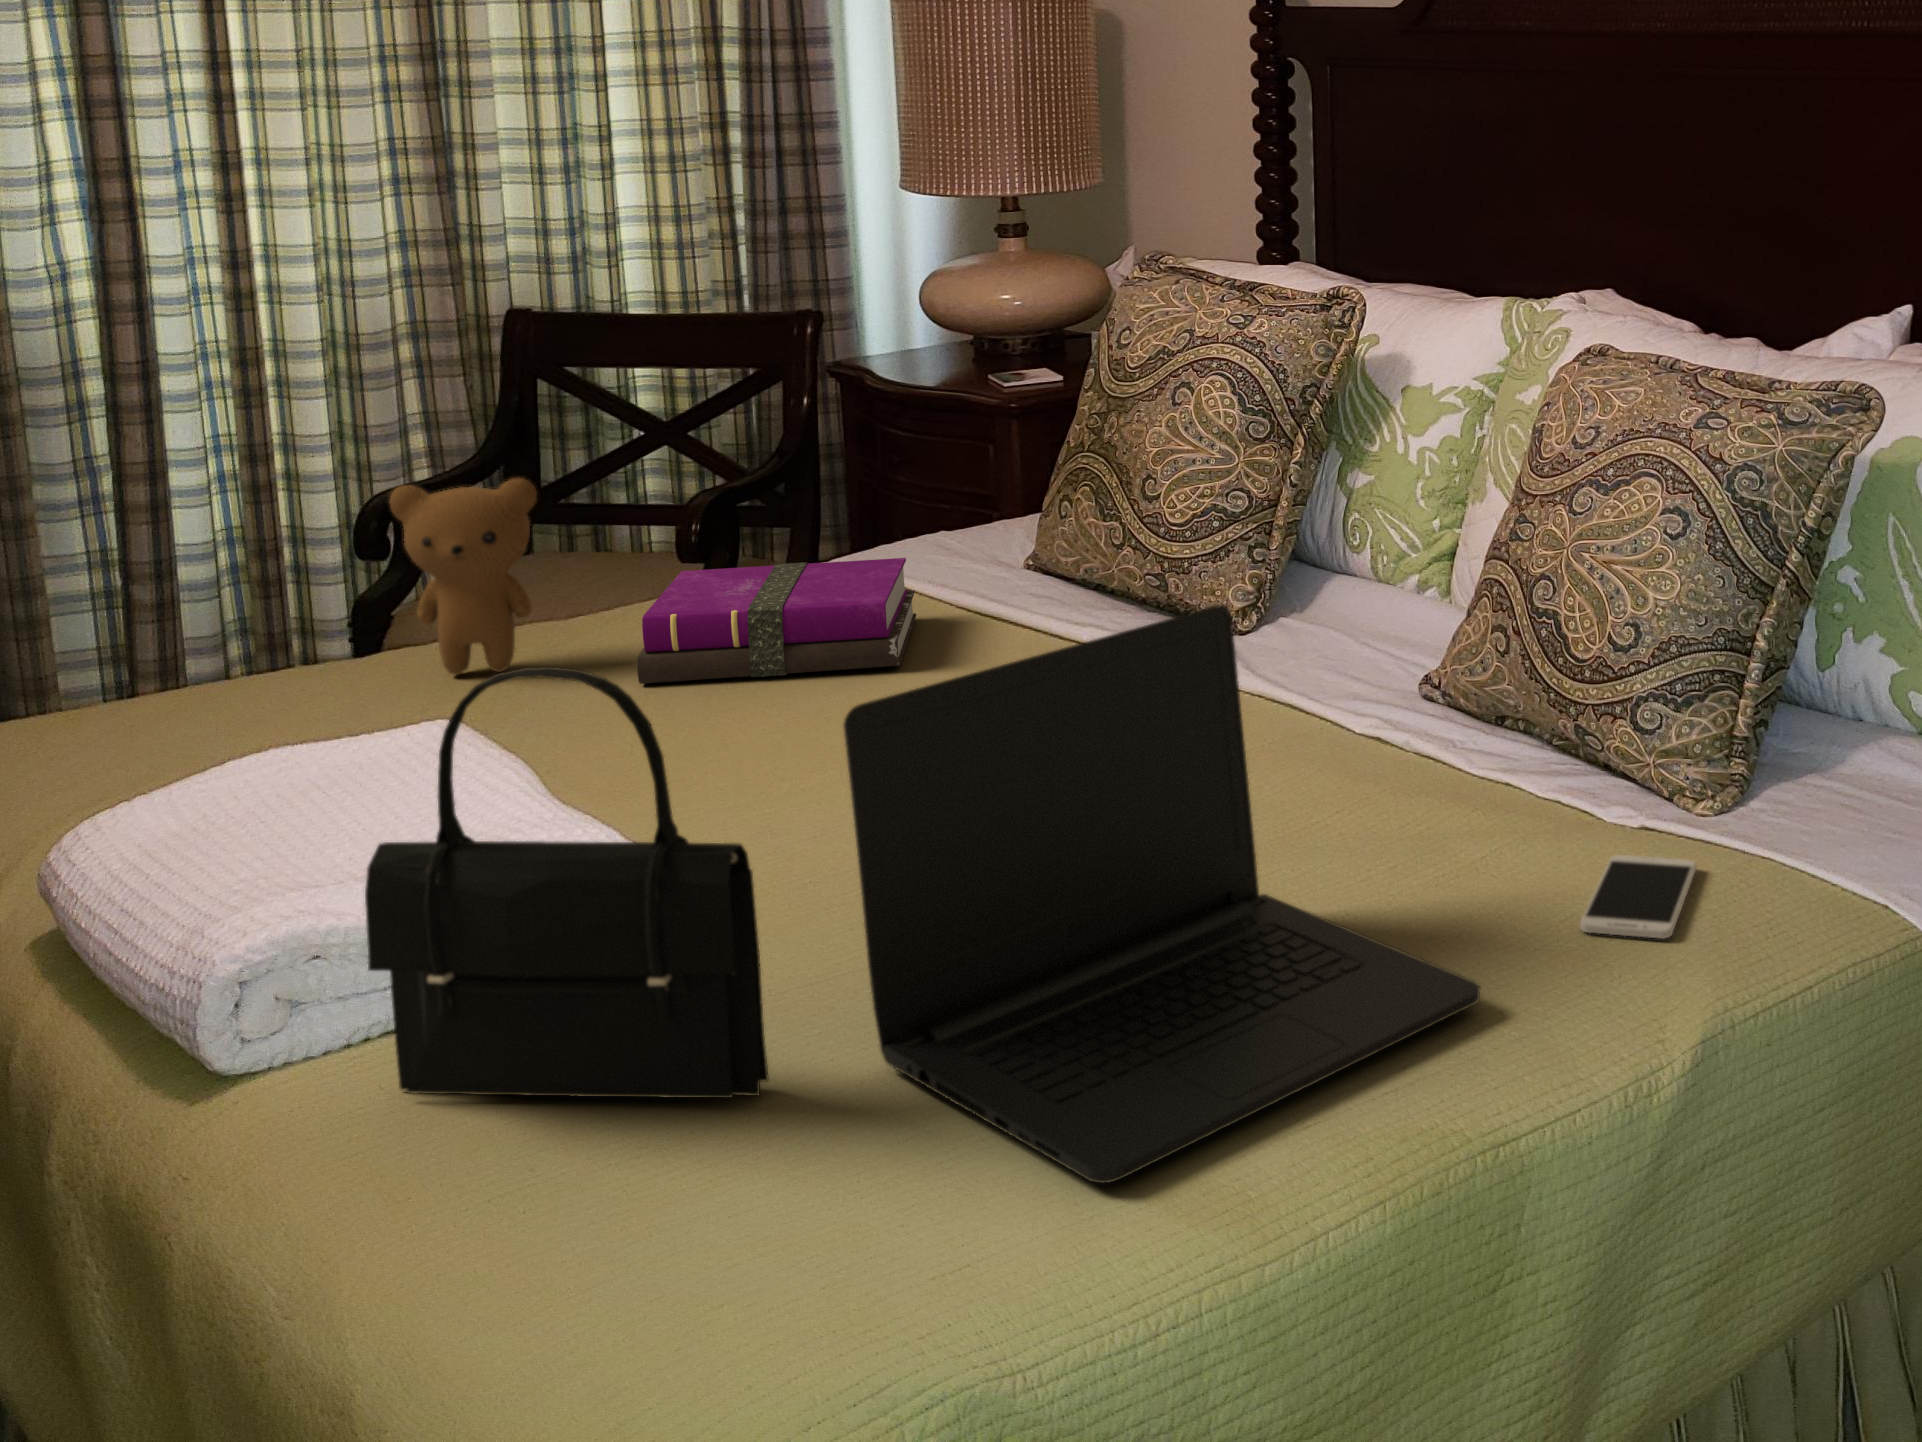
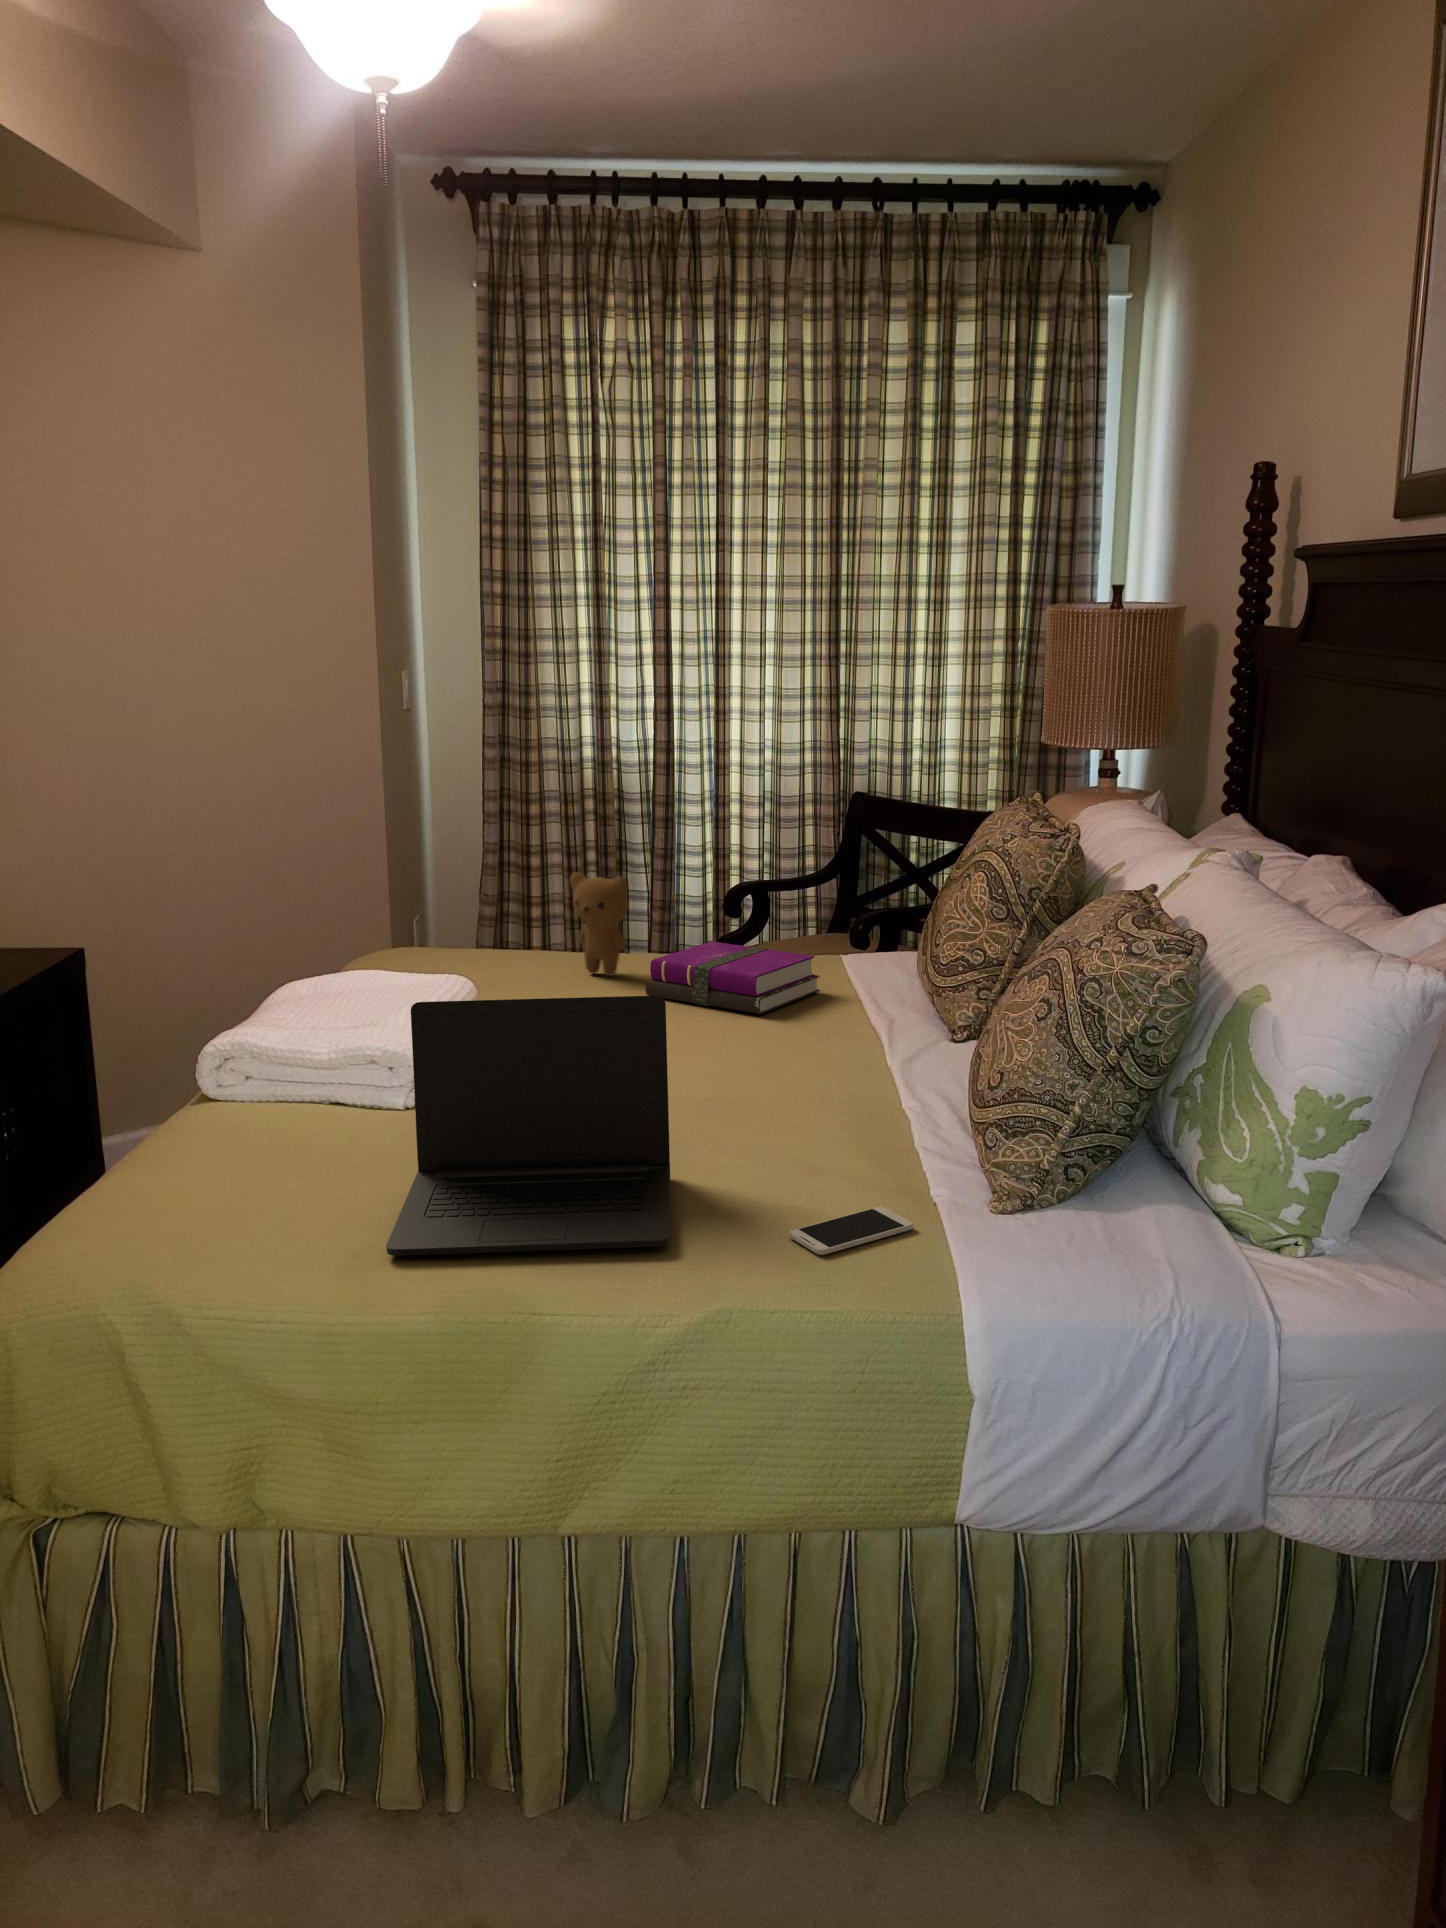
handbag: present [365,667,769,1098] -> none [262,953,375,1177]

